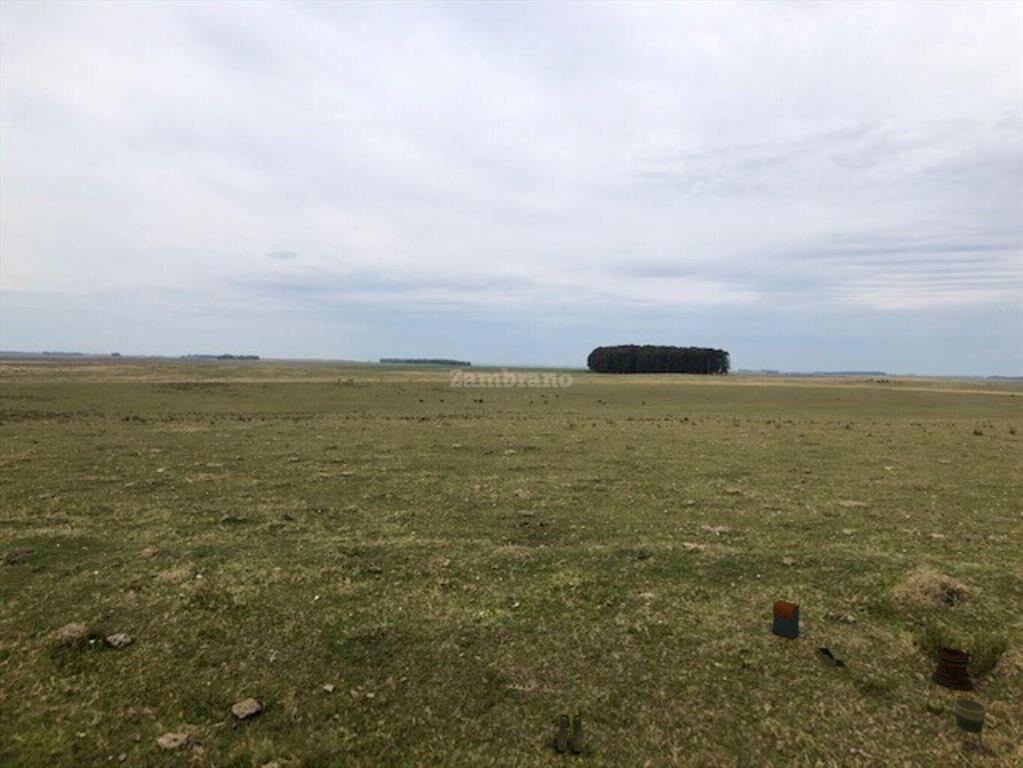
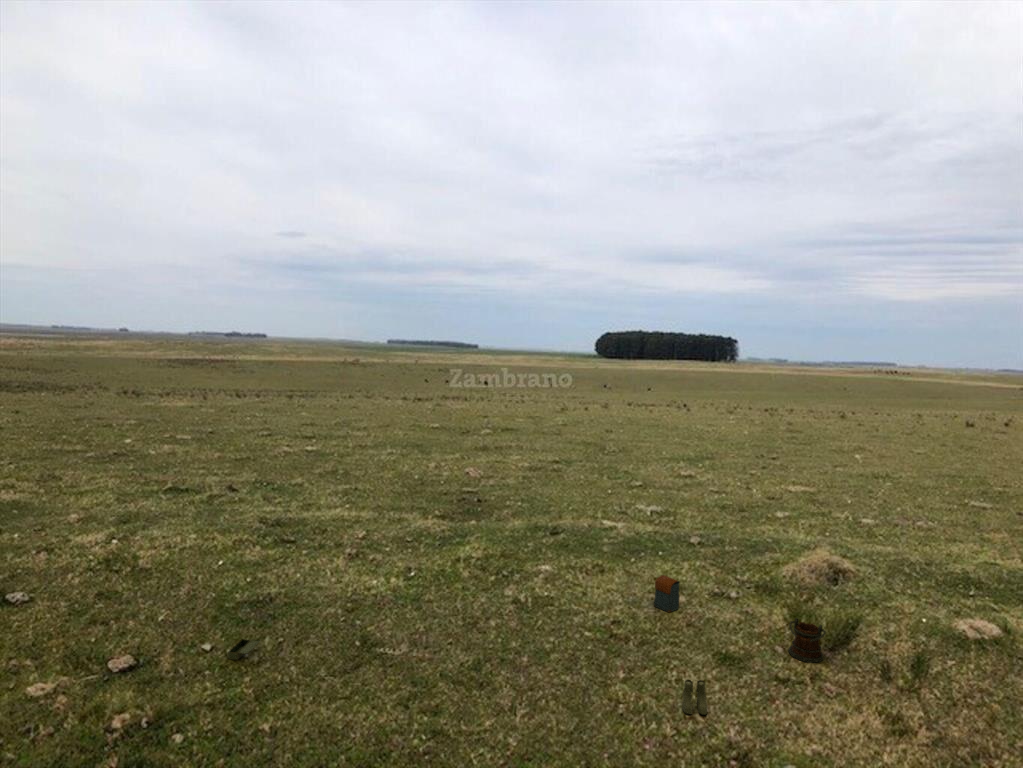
toolbox: present [818,648,846,666] -> present [228,639,260,660]
planter: present [954,698,986,749] -> none [784,668,811,715]
boots: present [558,715,583,752] -> present [682,680,707,715]

